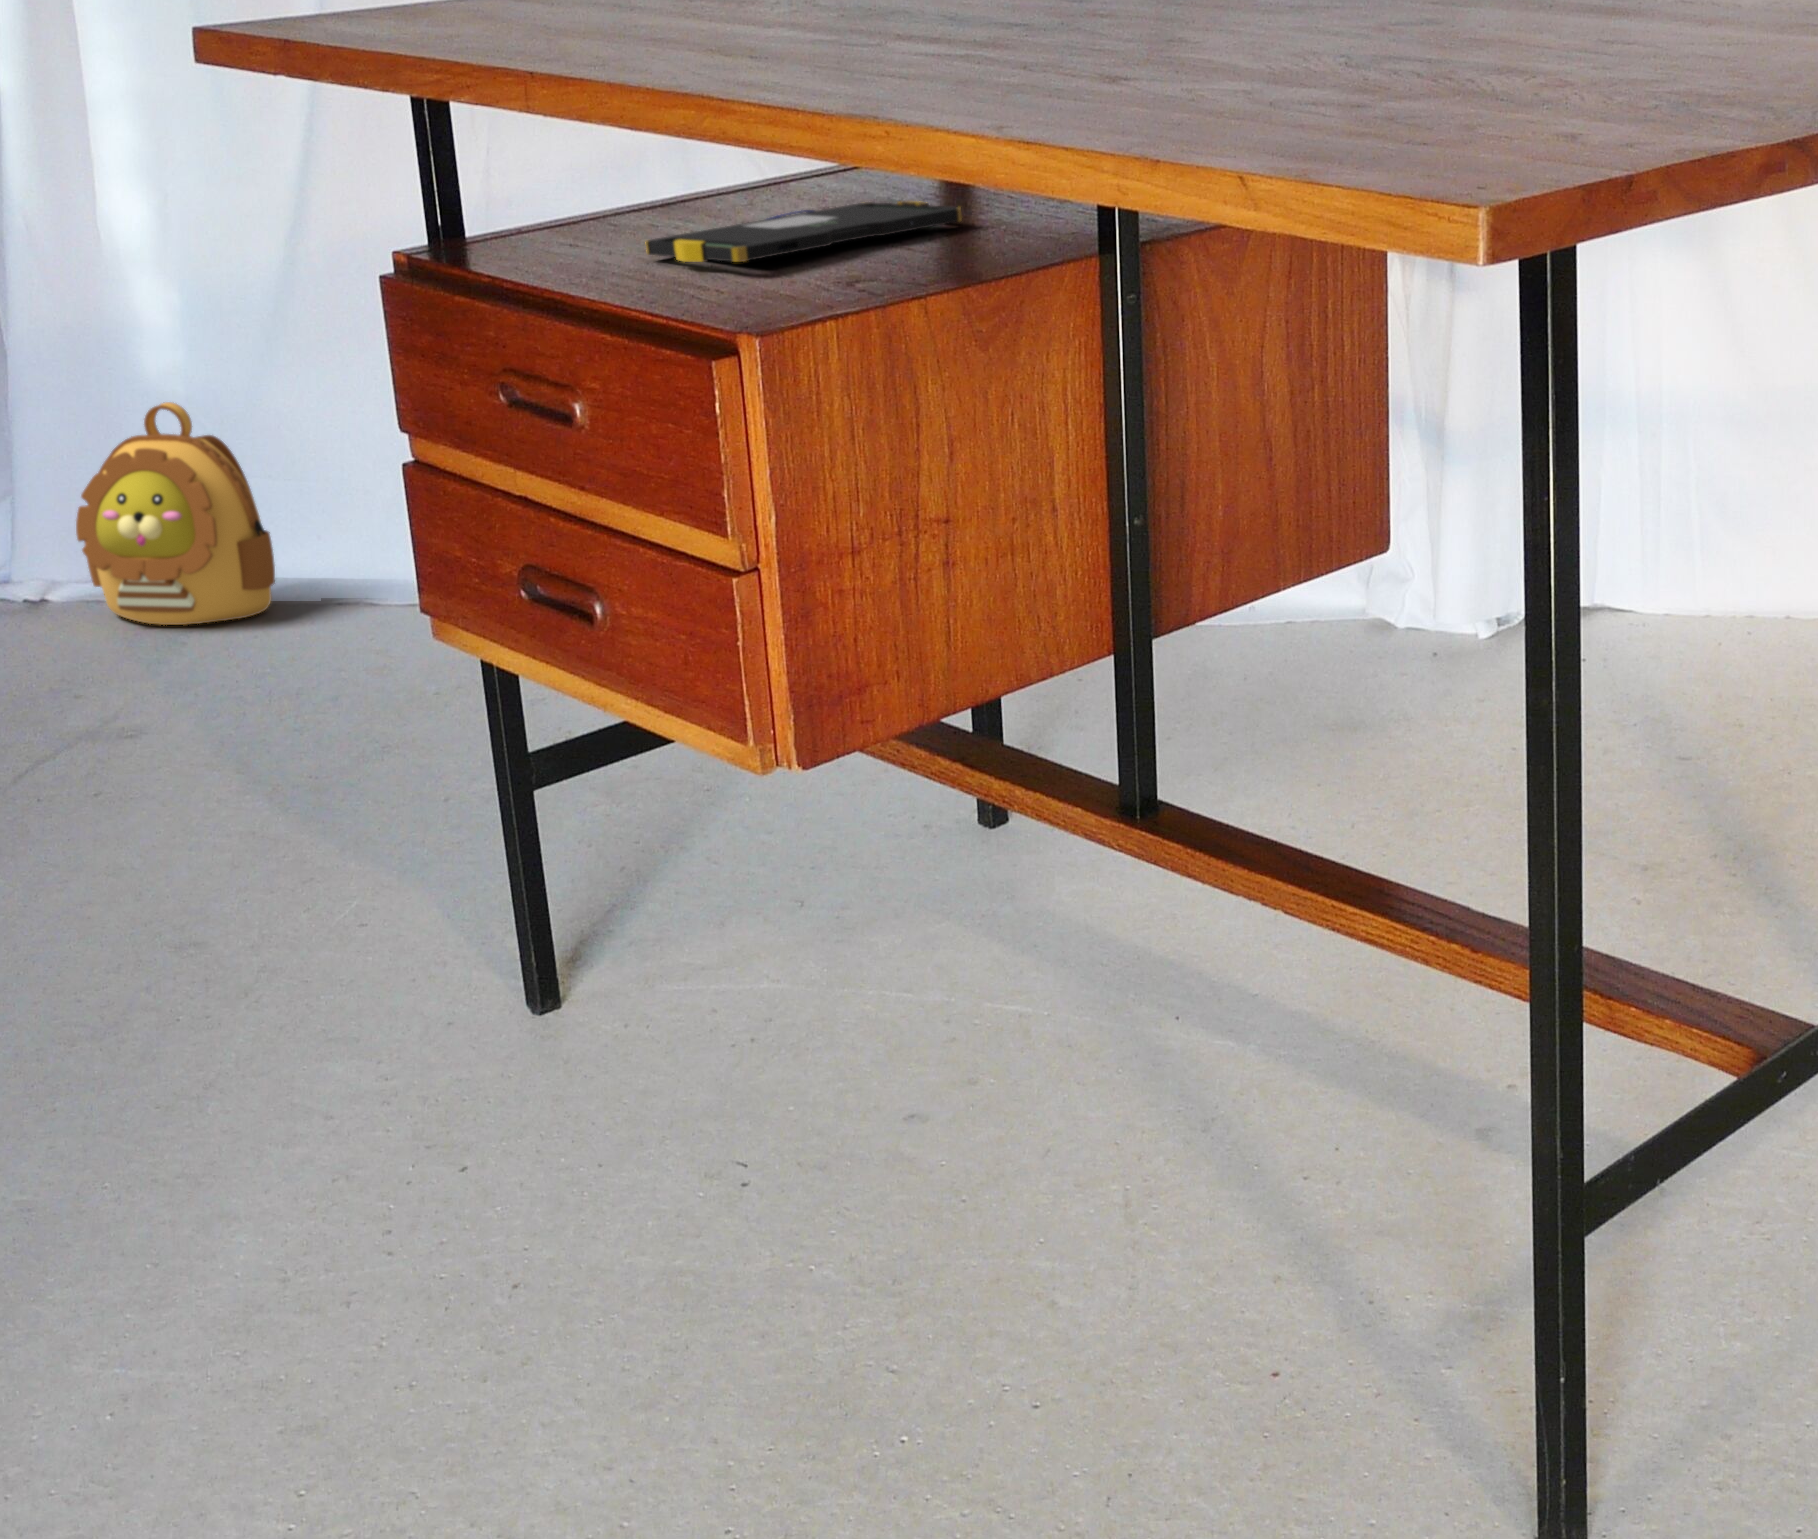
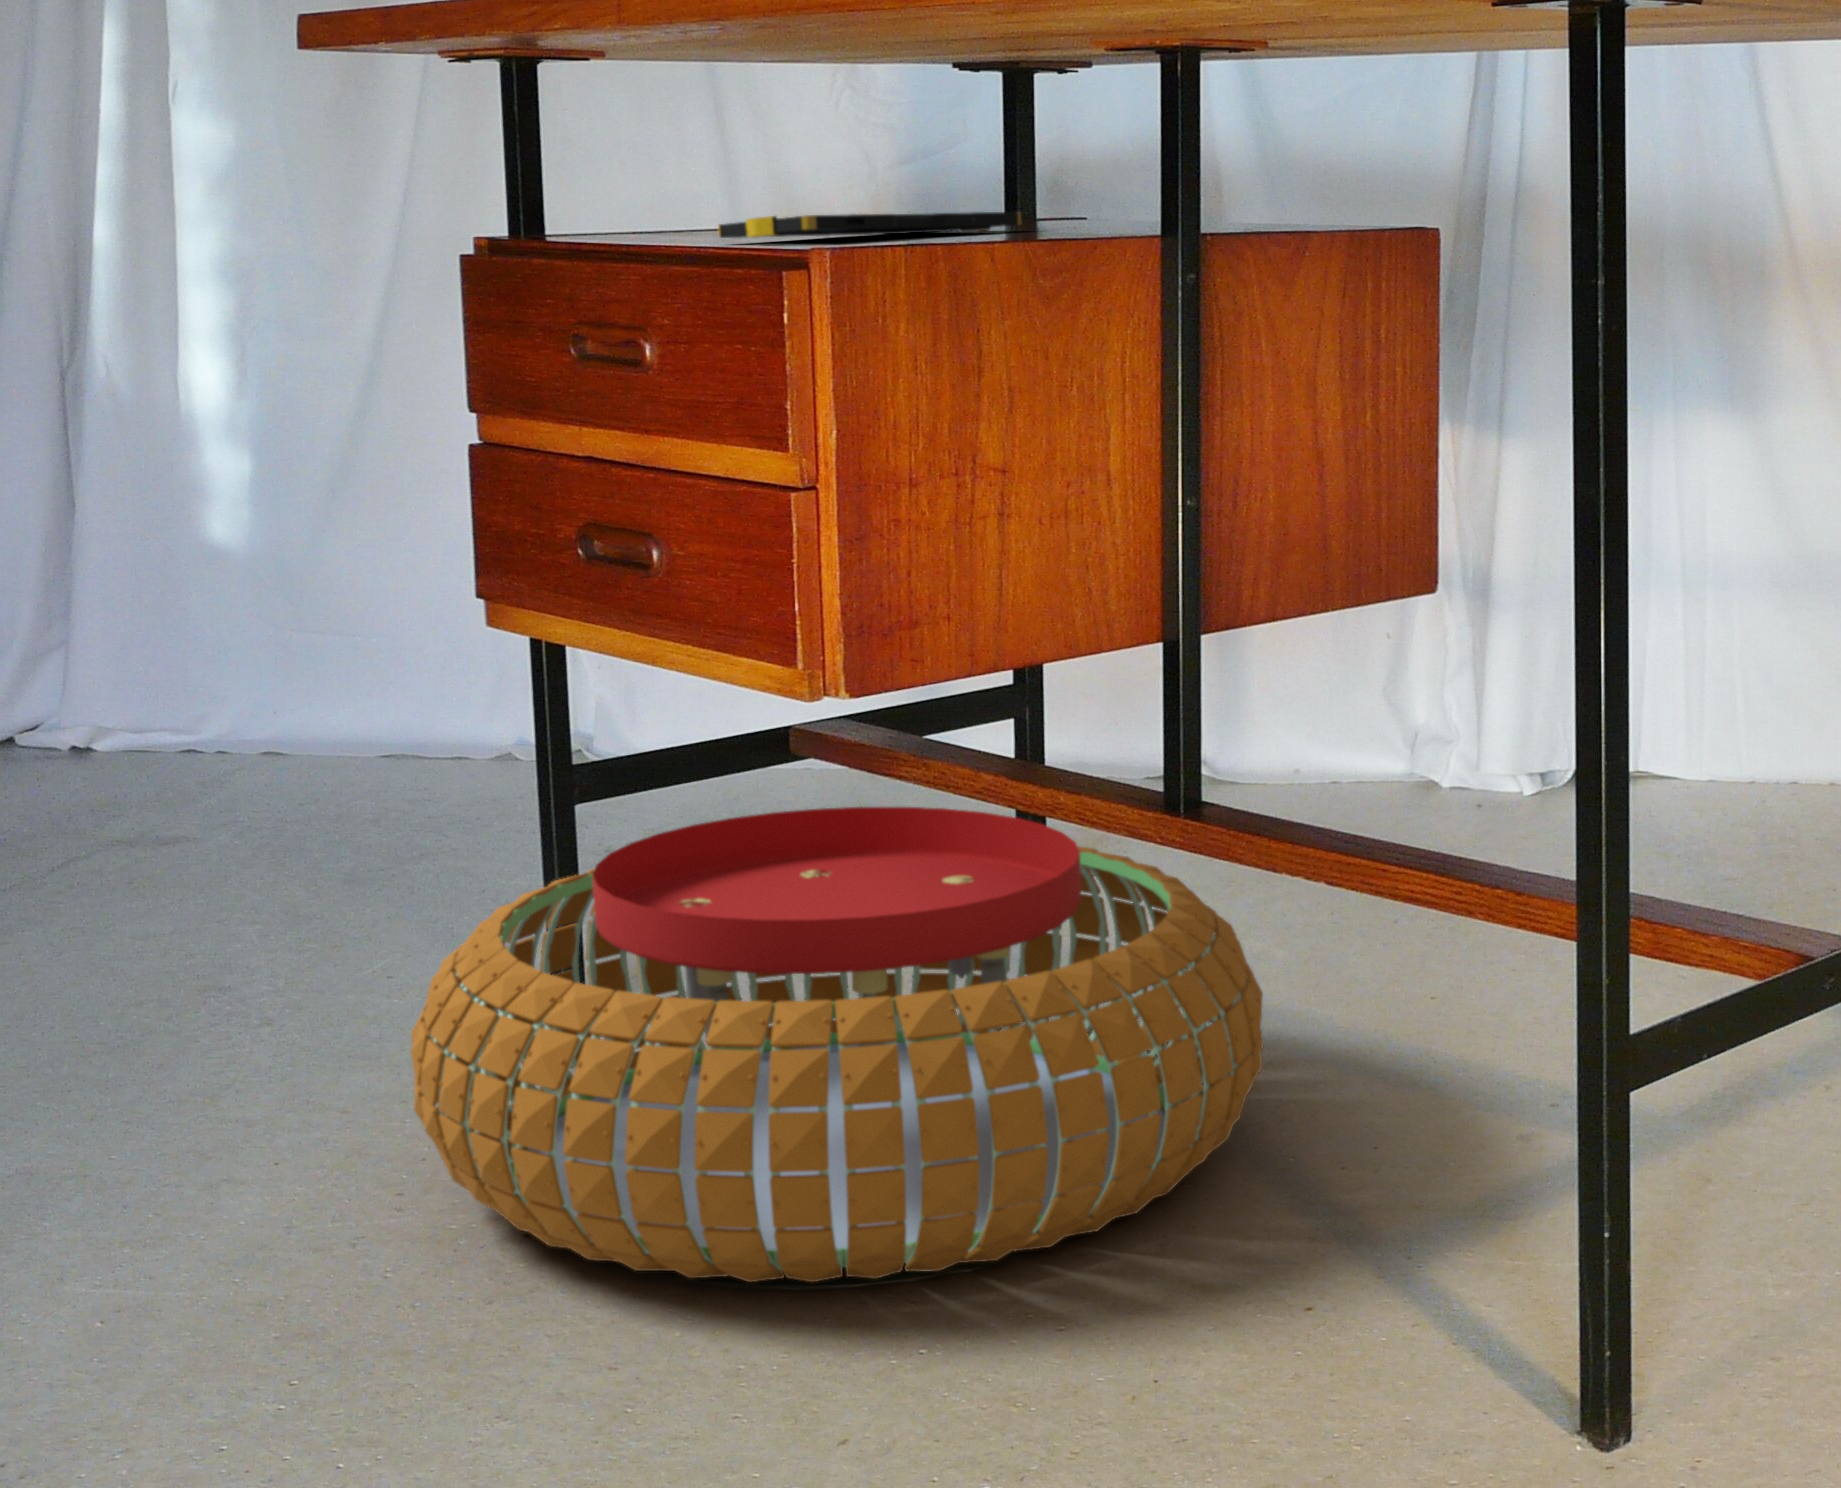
backpack: present [76,402,275,625] -> none [127,555,319,773]
pouf: none [377,798,1228,1351] -> present [411,807,1263,1282]

